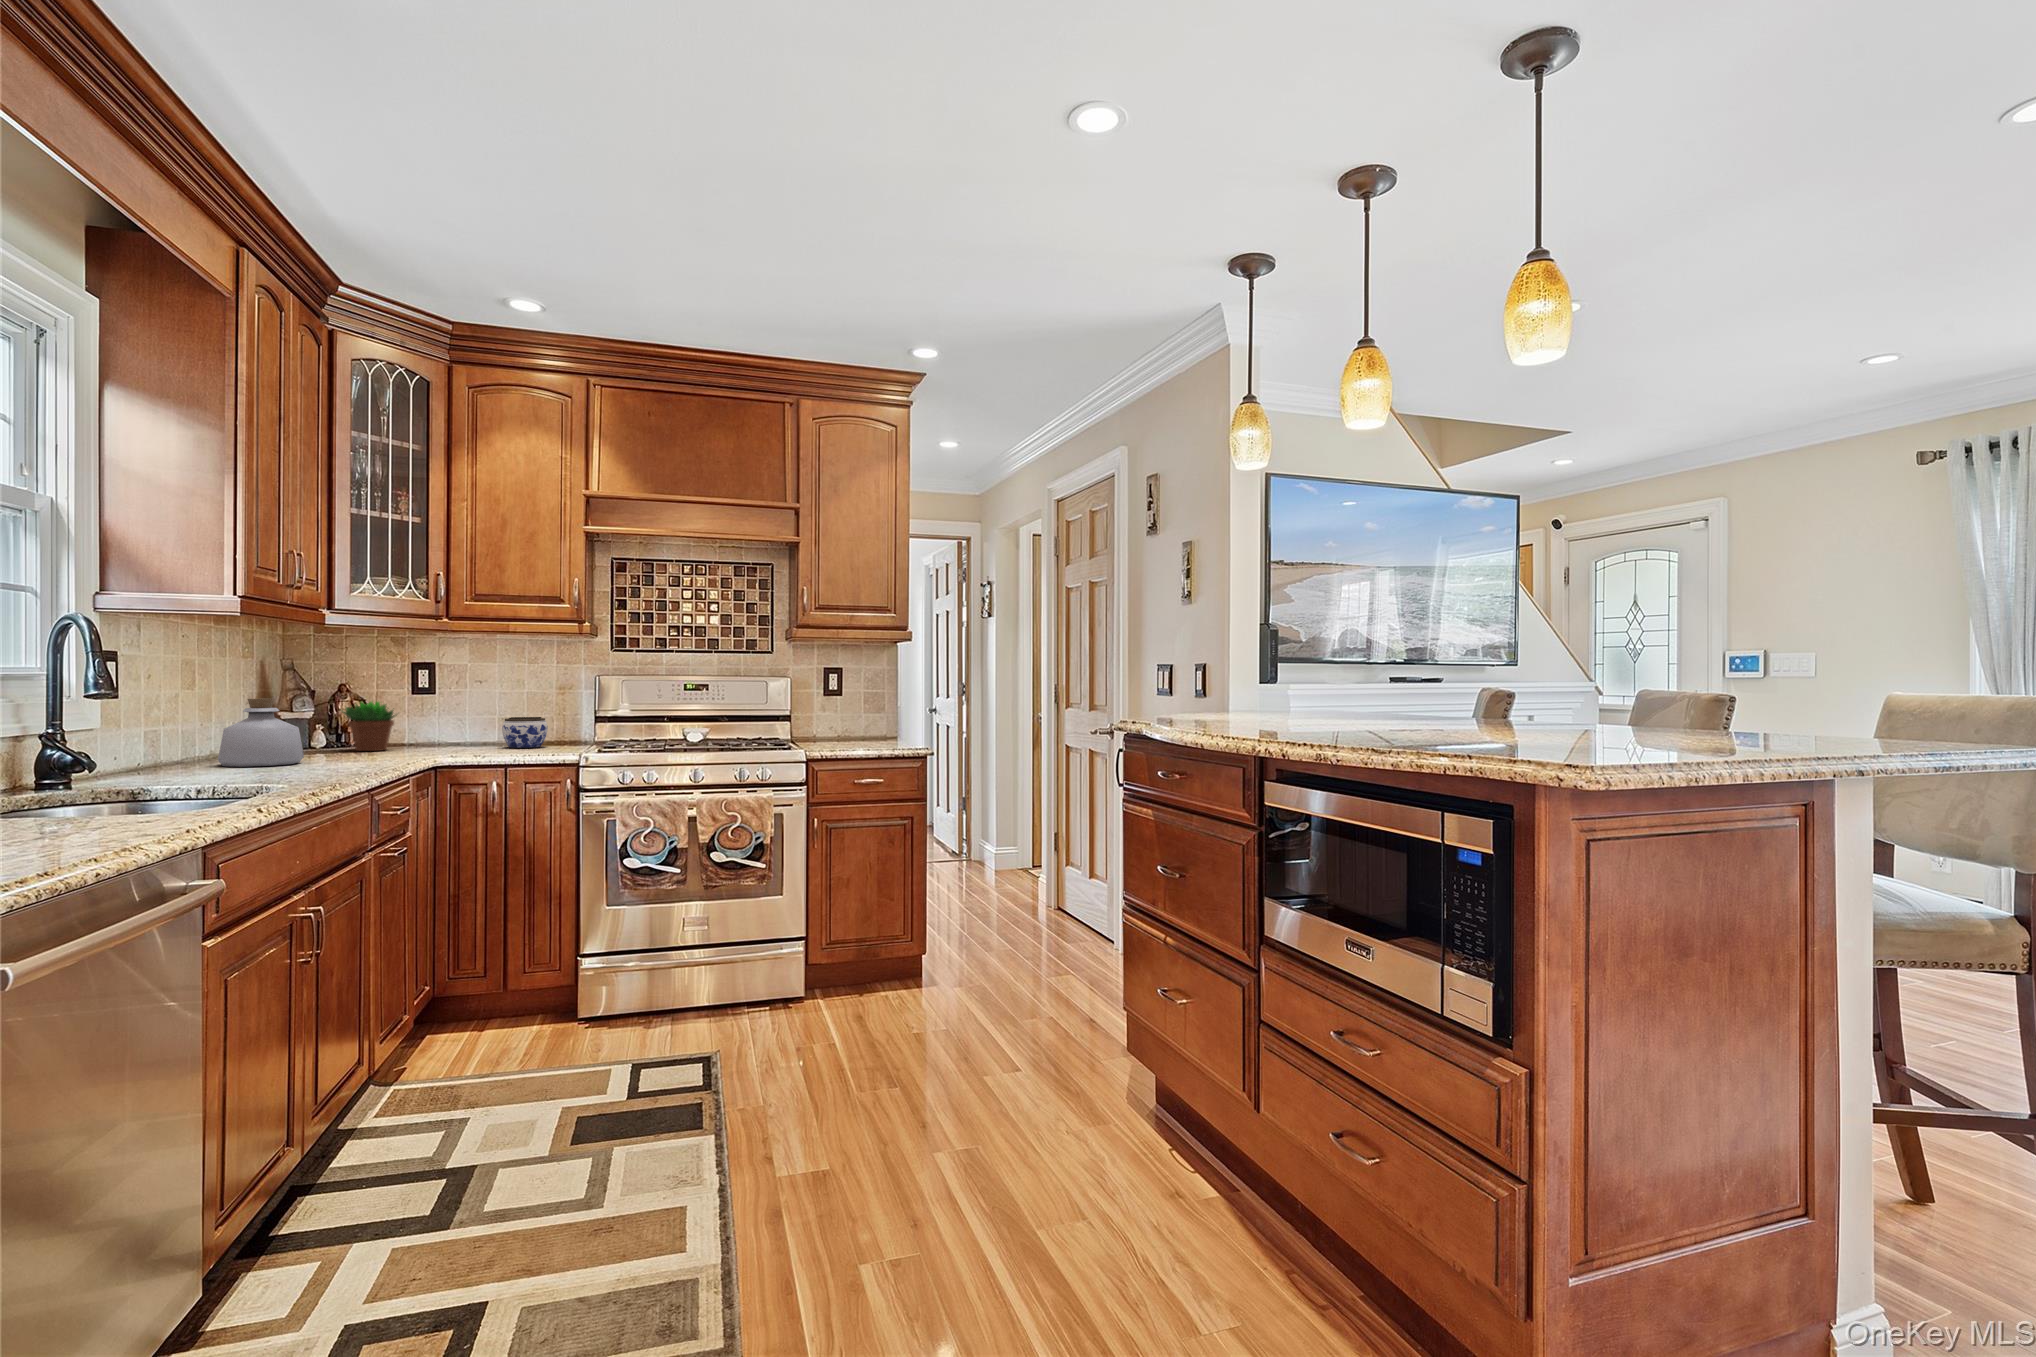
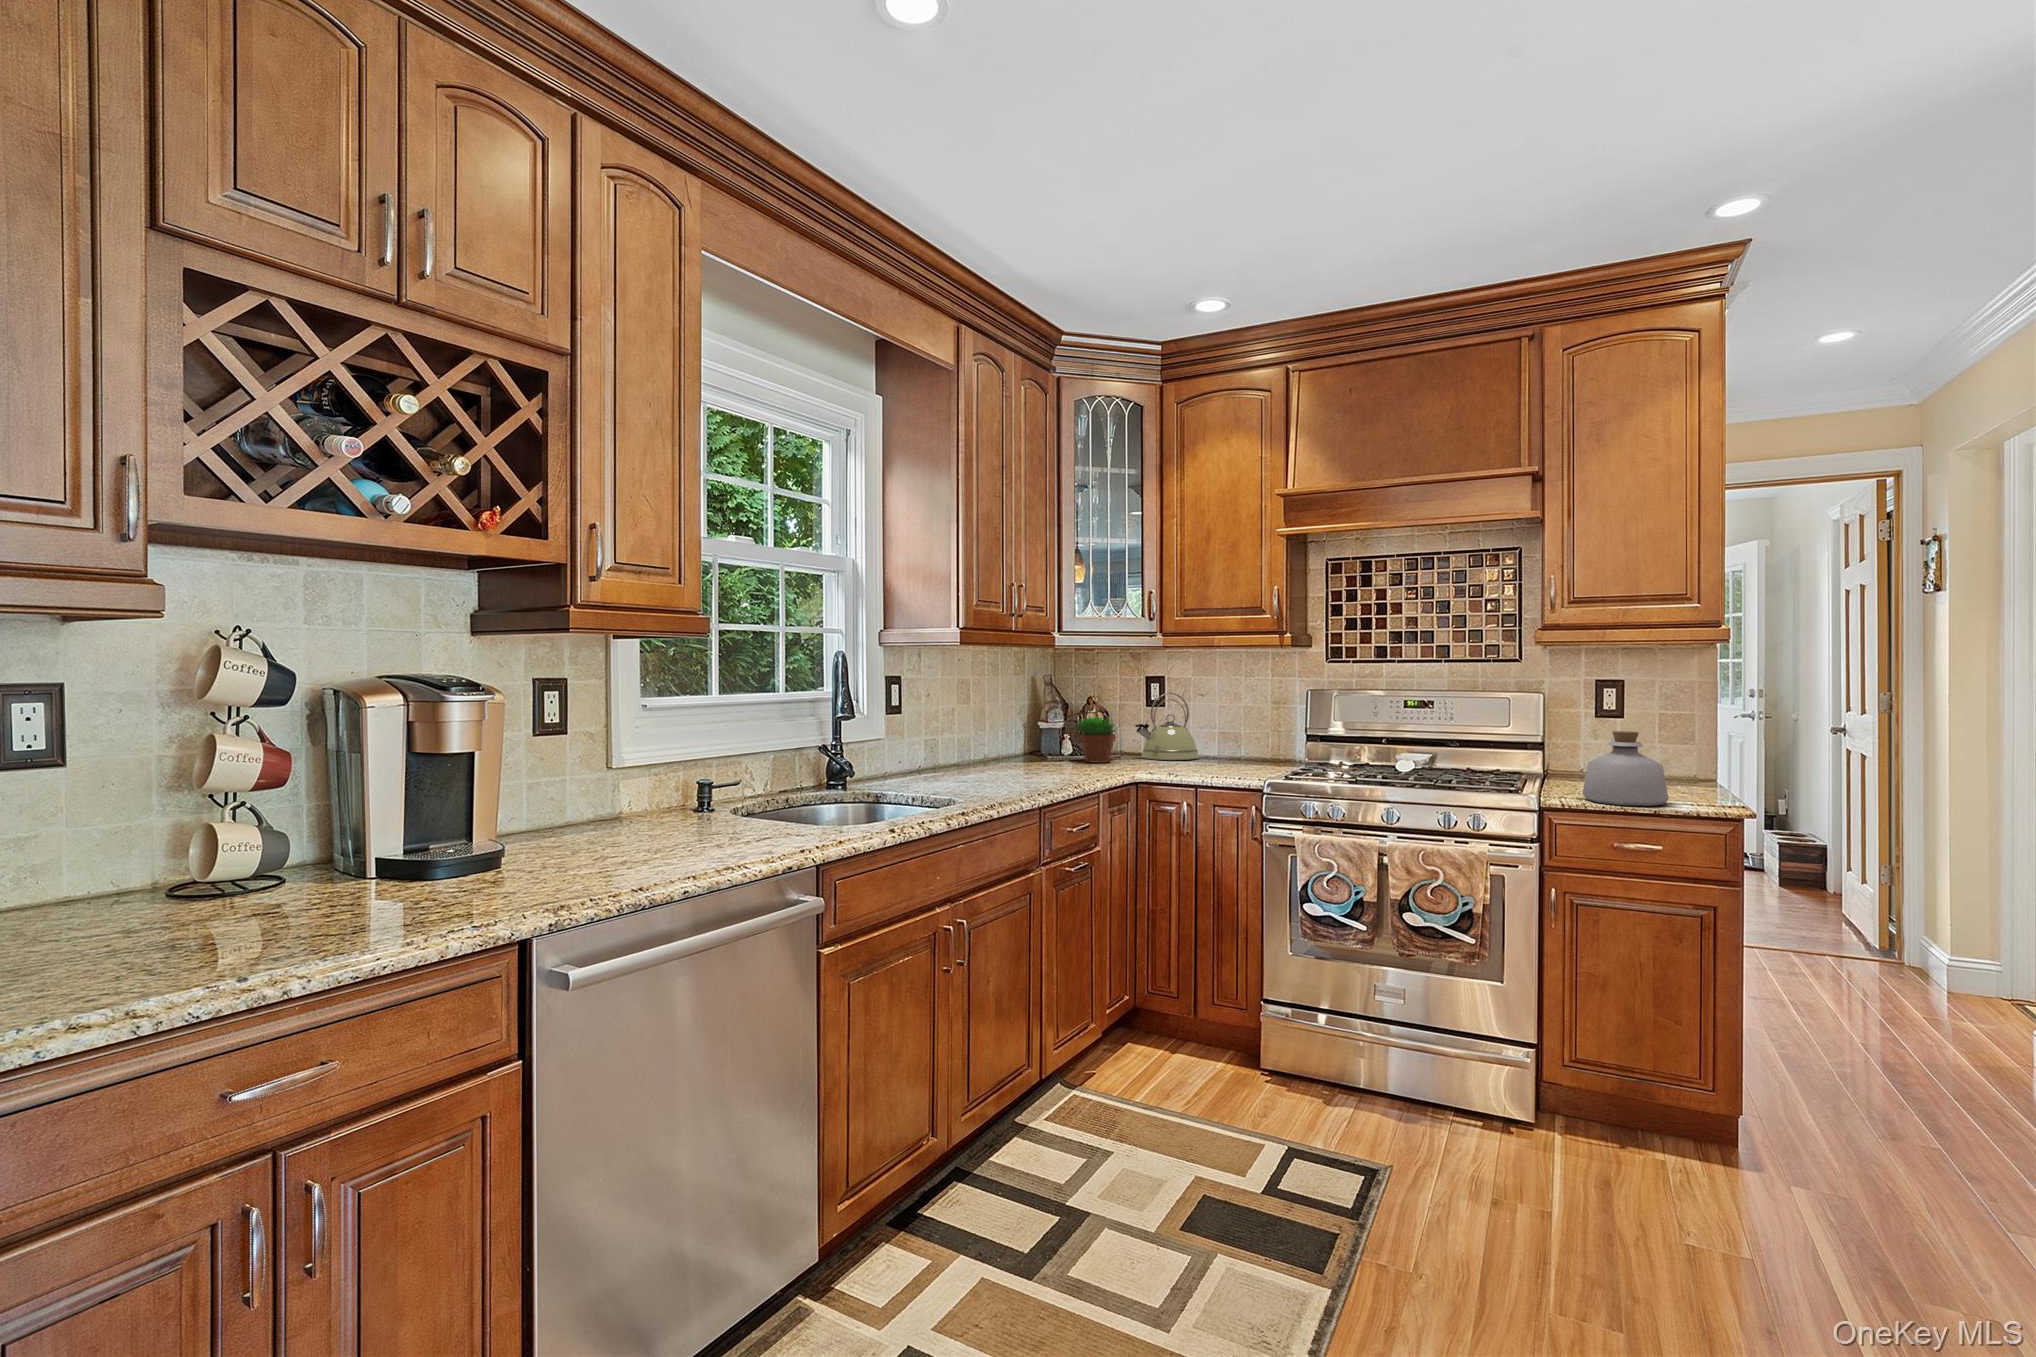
kettle: none [410,678,482,746] -> present [1135,693,1199,760]
bottle: present [218,699,304,767] -> present [1583,731,1668,806]
jar: present [502,717,548,748] -> none [1207,734,1250,767]

